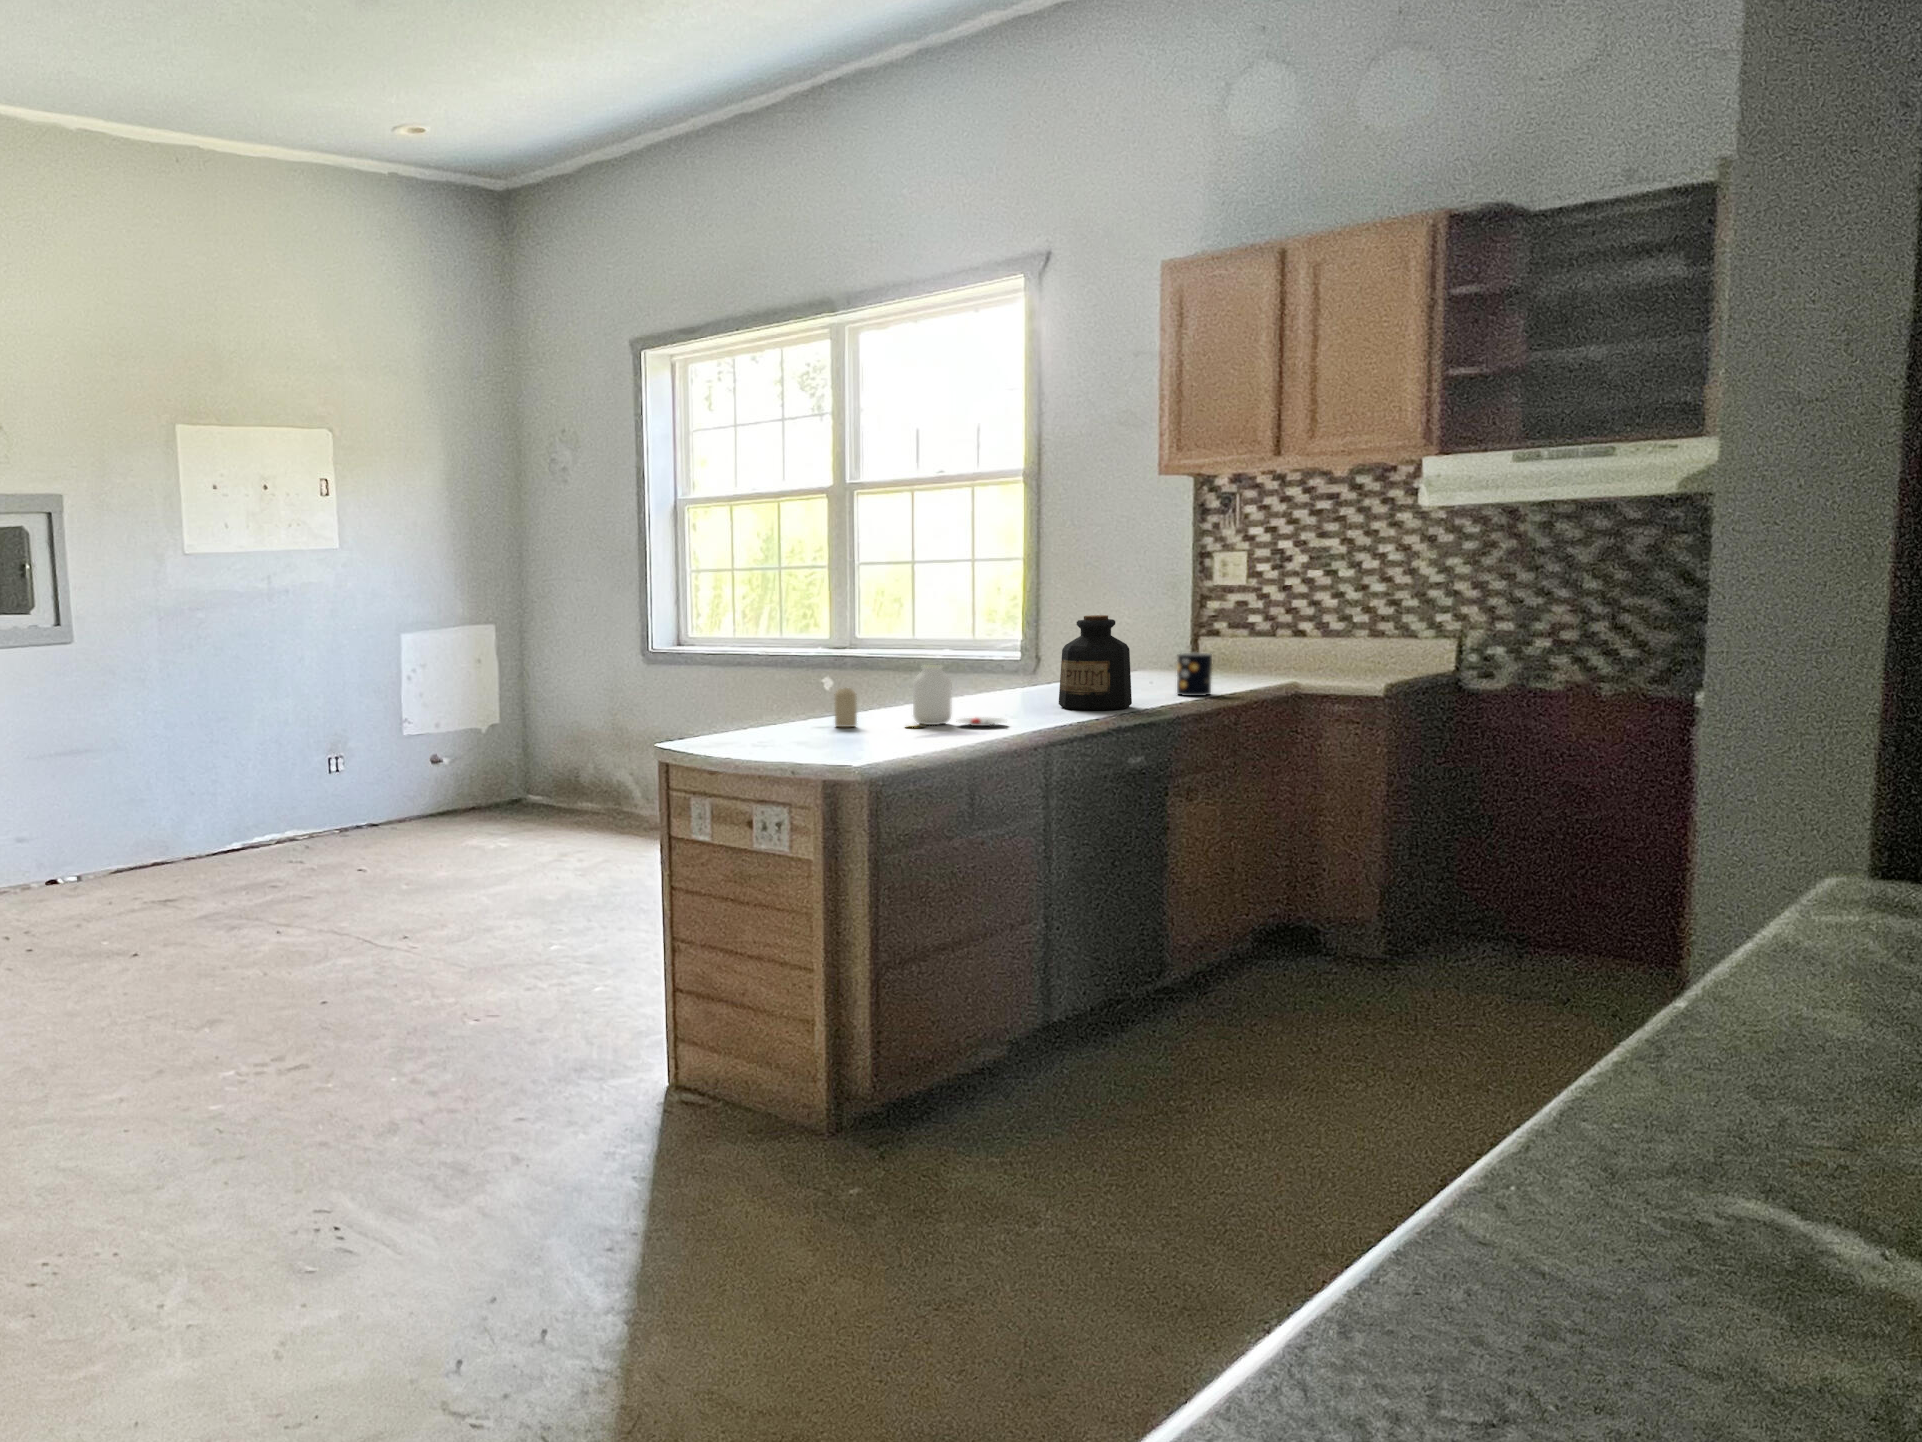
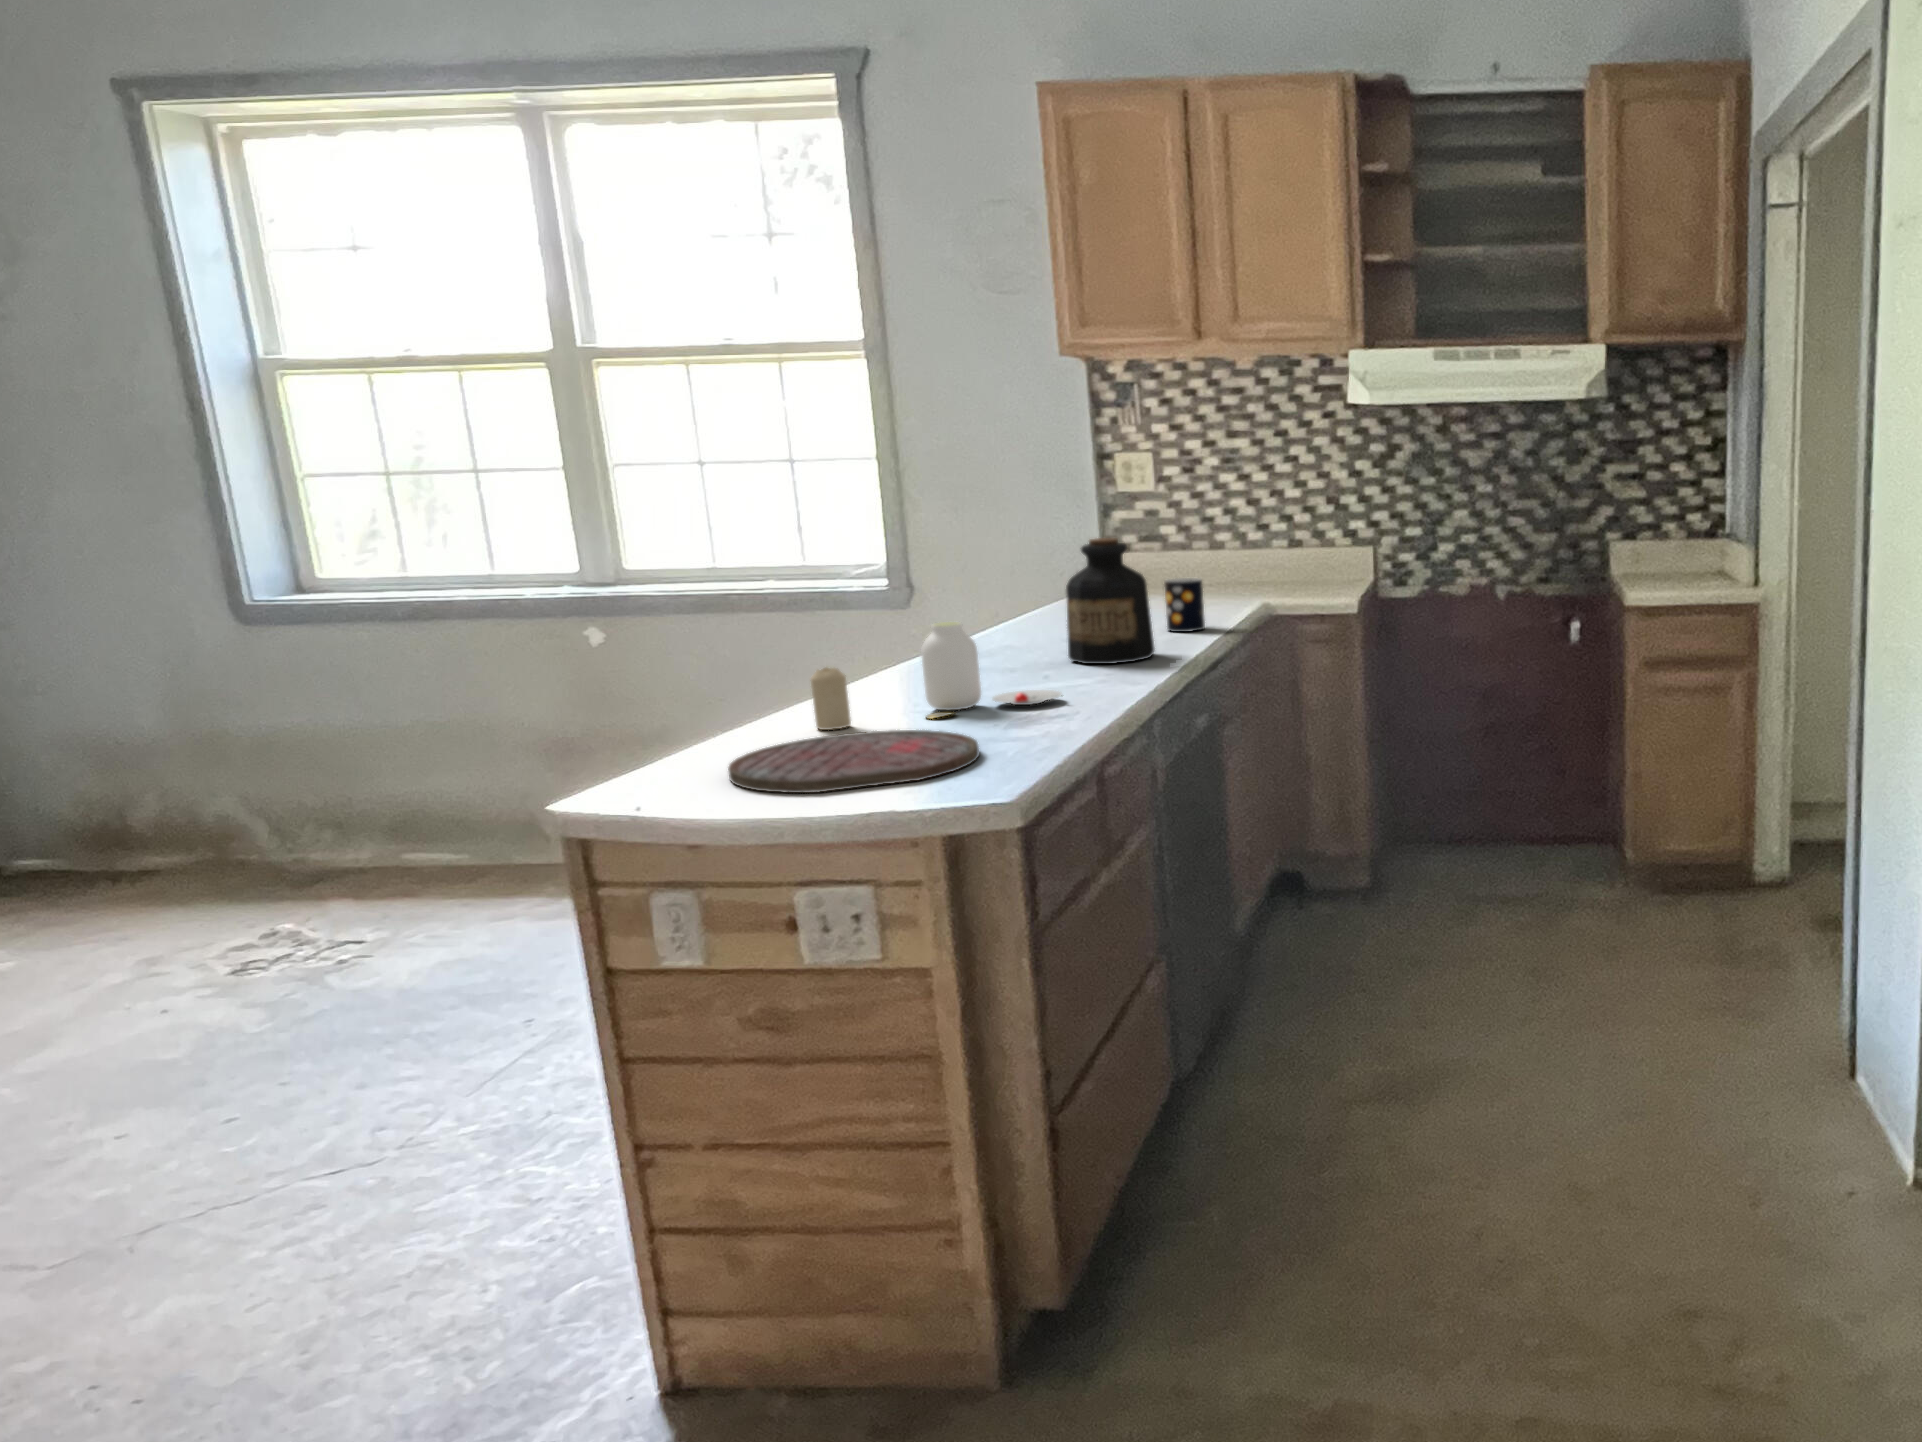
cutting board: none [751,728,901,753] -> present [728,730,979,793]

